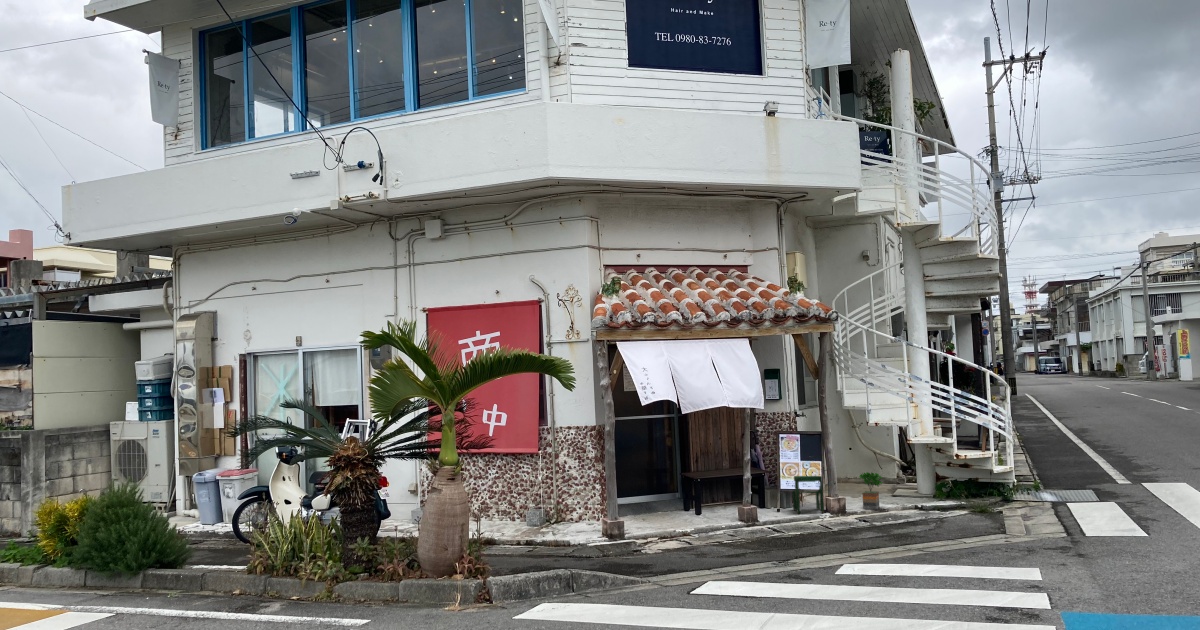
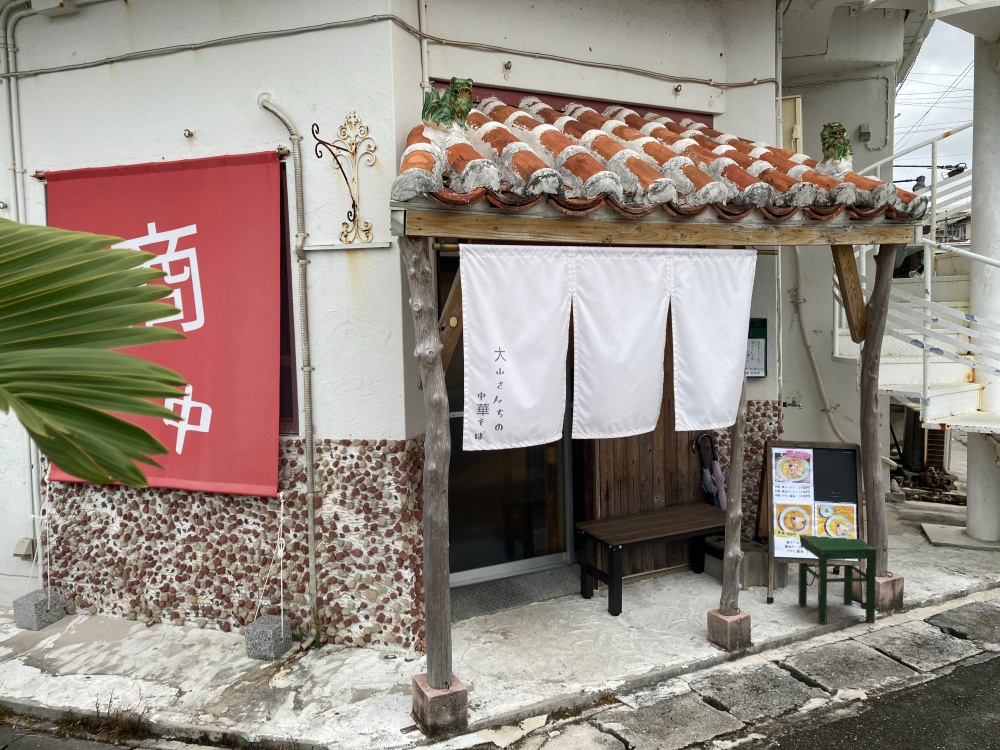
potted tree: present [859,472,882,509] -> none [930,533,987,611]

